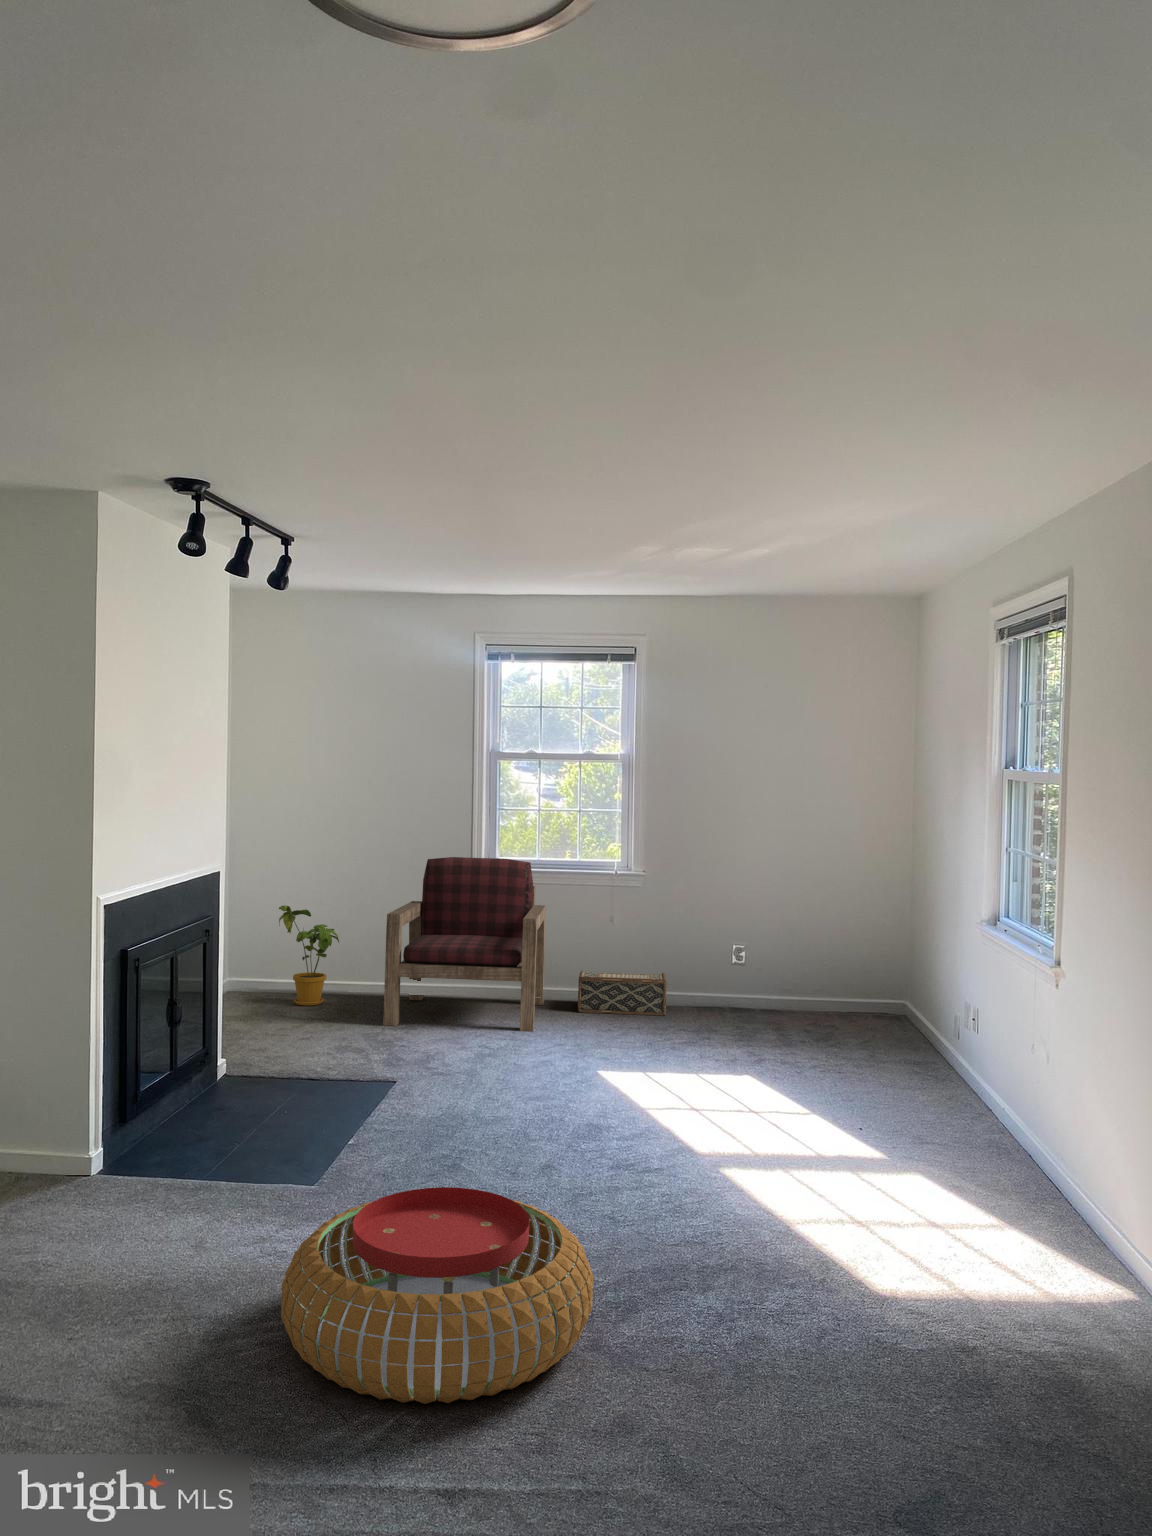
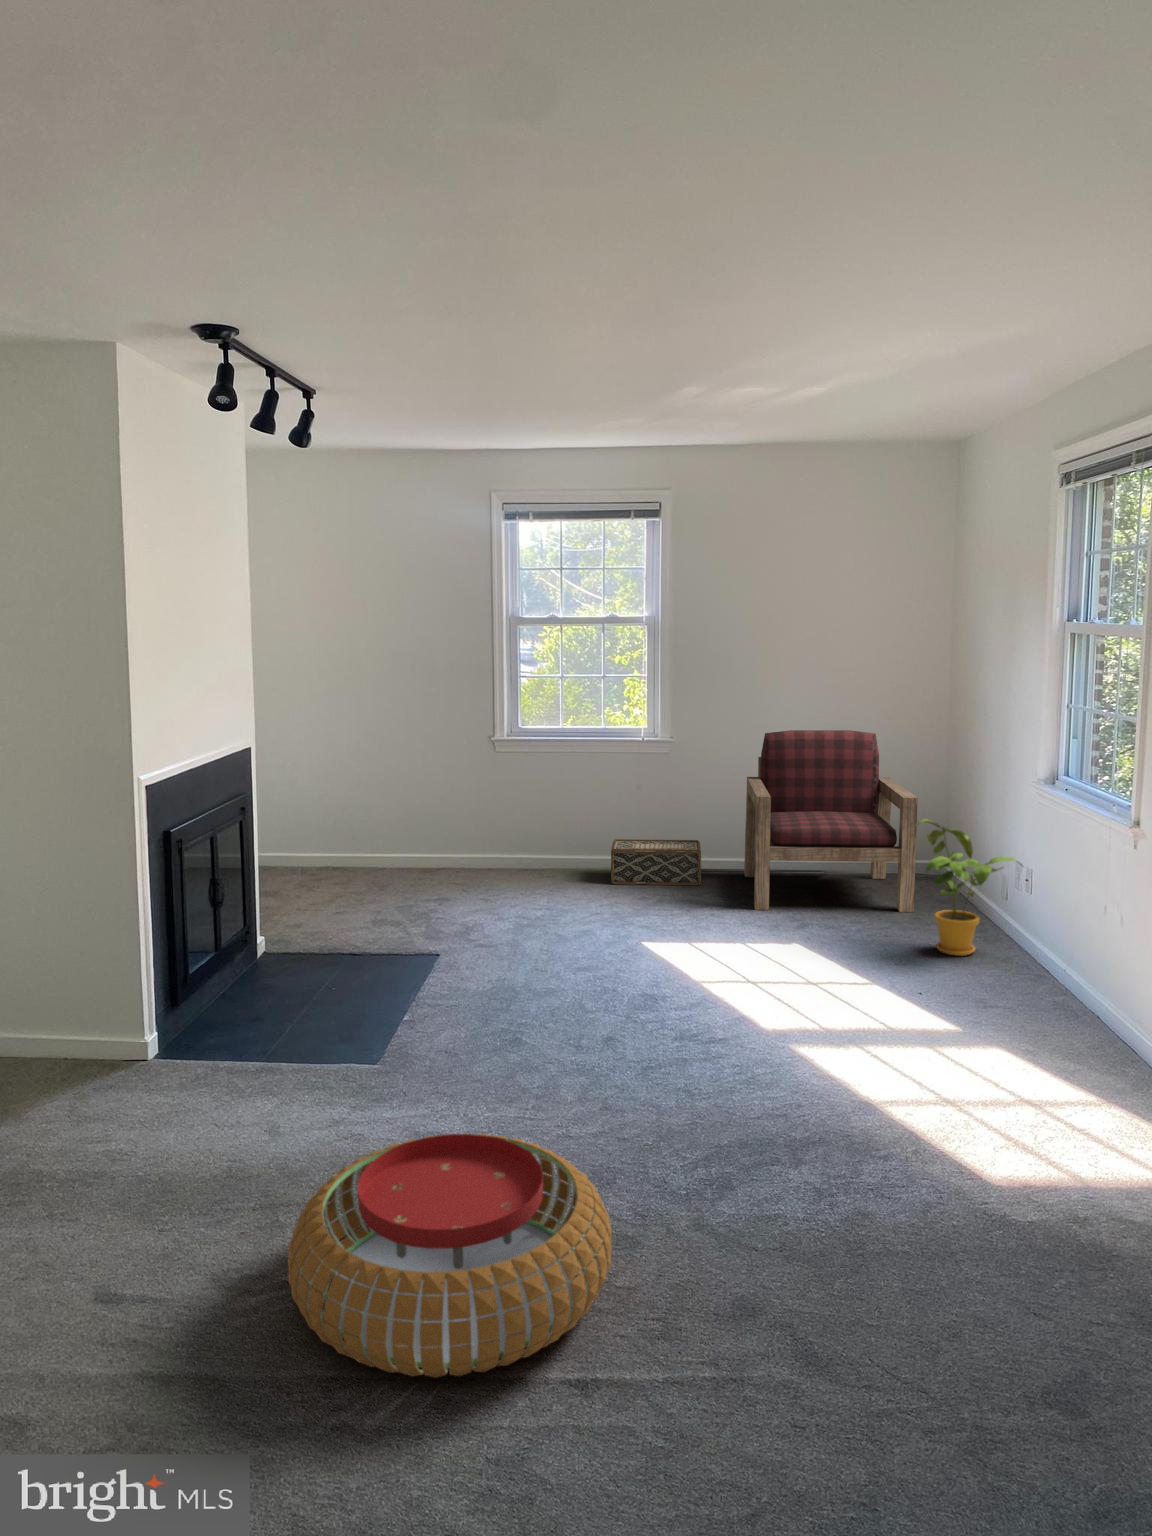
armchair: present [383,857,546,1031] -> present [744,730,918,912]
house plant: present [279,905,339,1006] -> present [917,819,1022,956]

